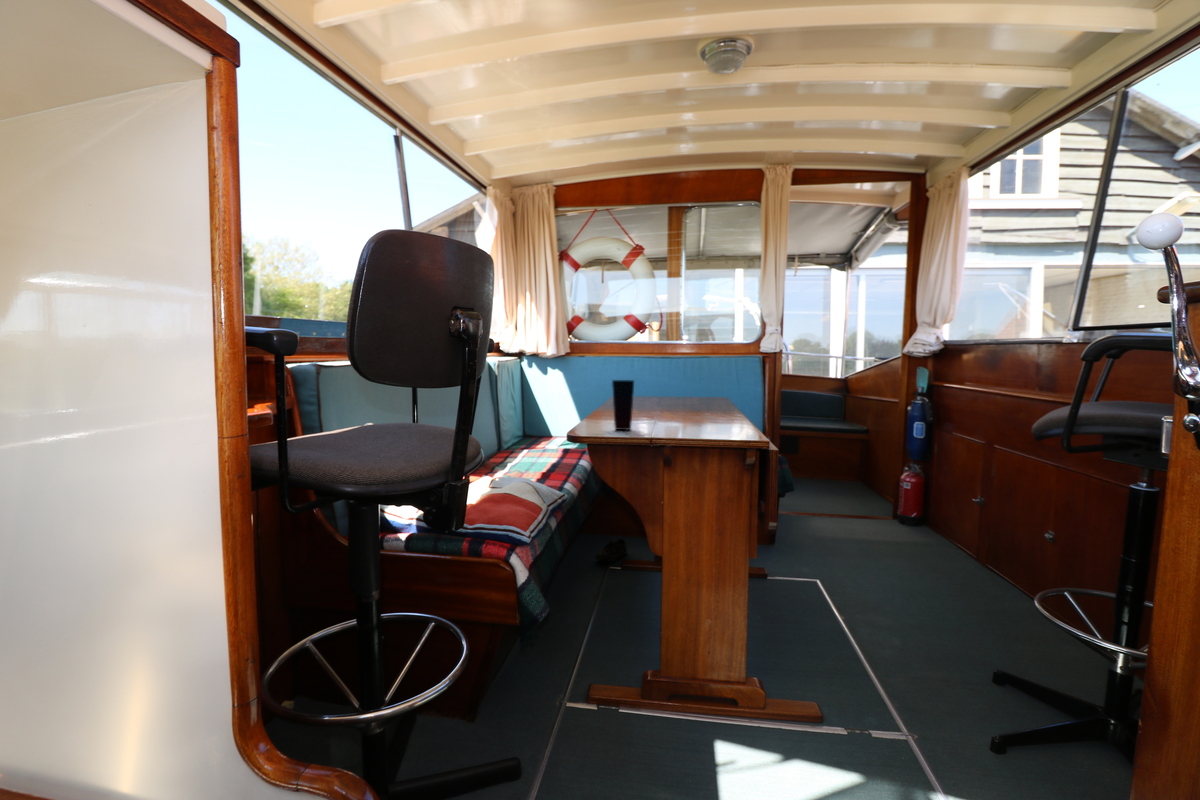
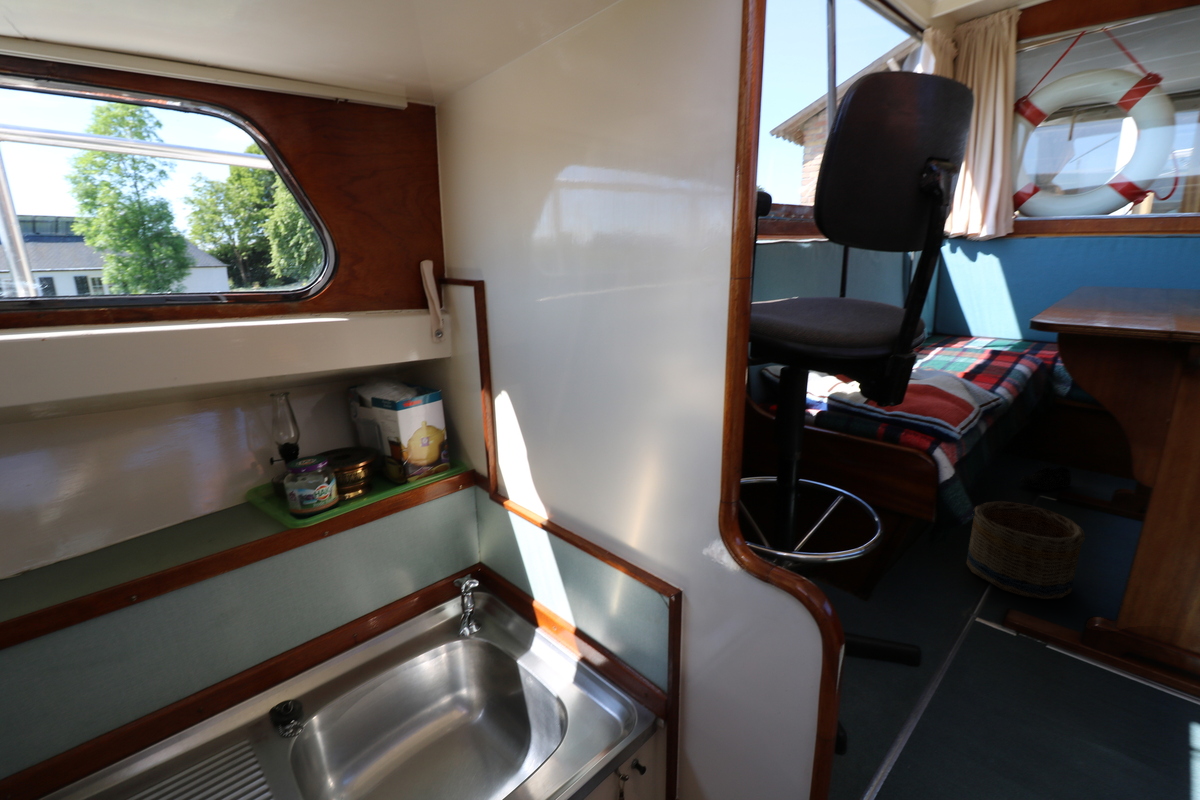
cup: present [612,380,634,430] -> none [1113,248,1164,316]
basket: none [555,584,630,670] -> present [967,502,1085,599]

